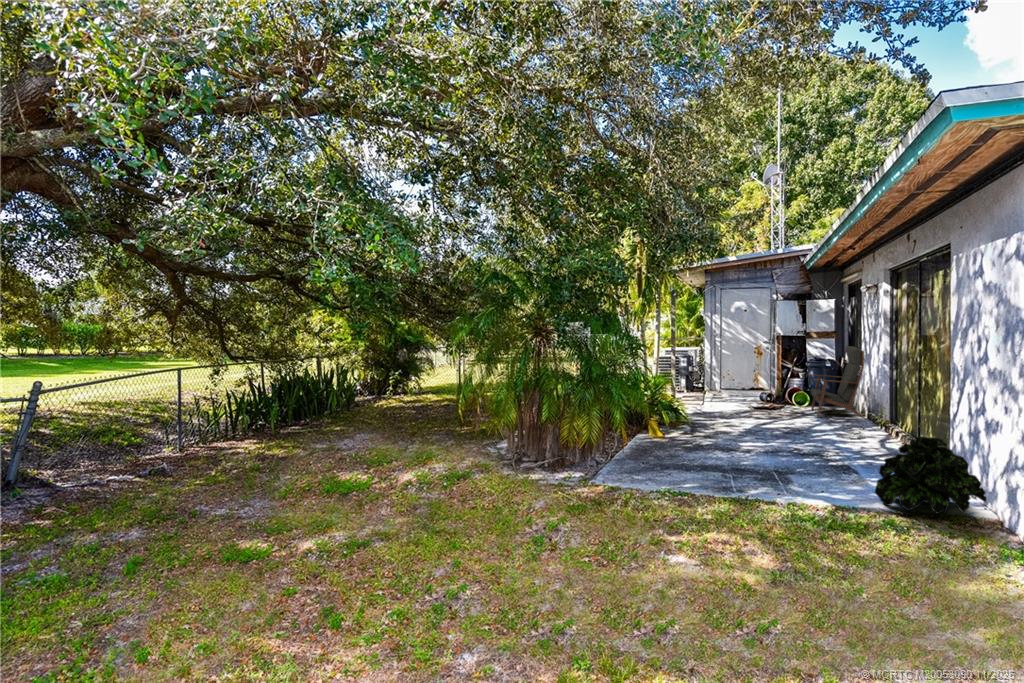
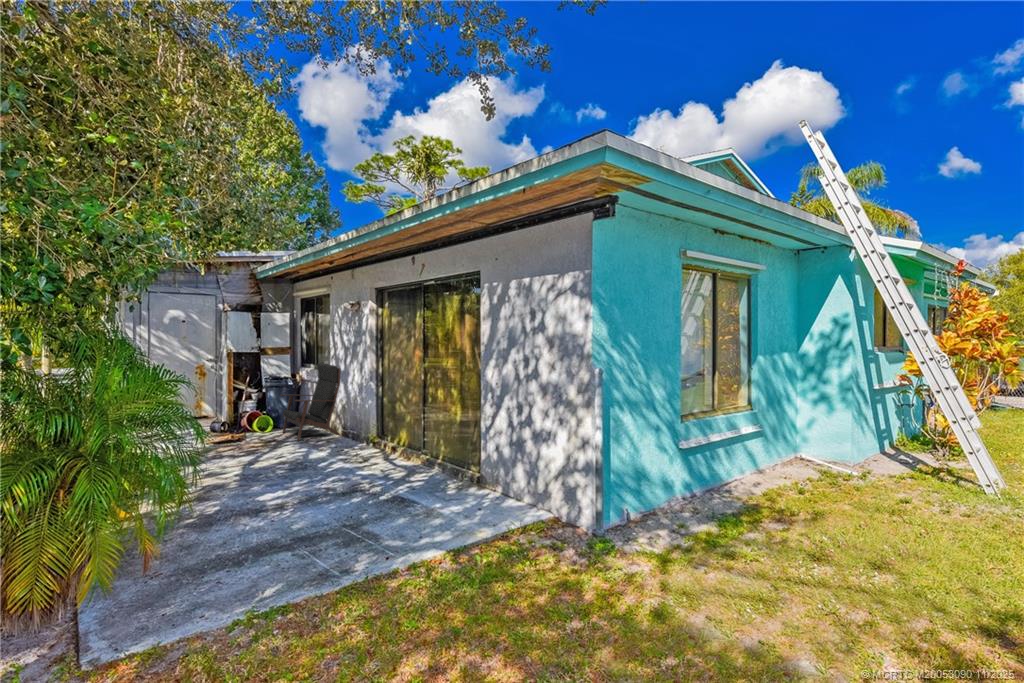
potted plant: present [875,436,987,514] -> none [464,454,551,532]

